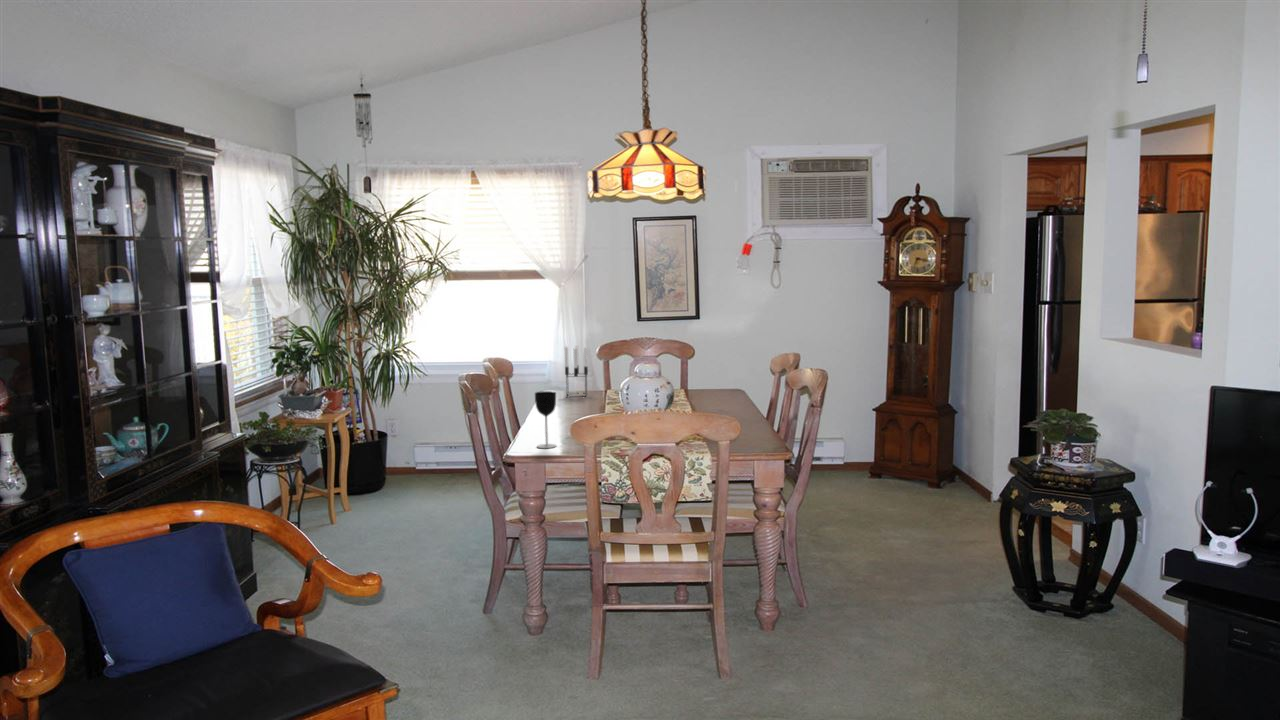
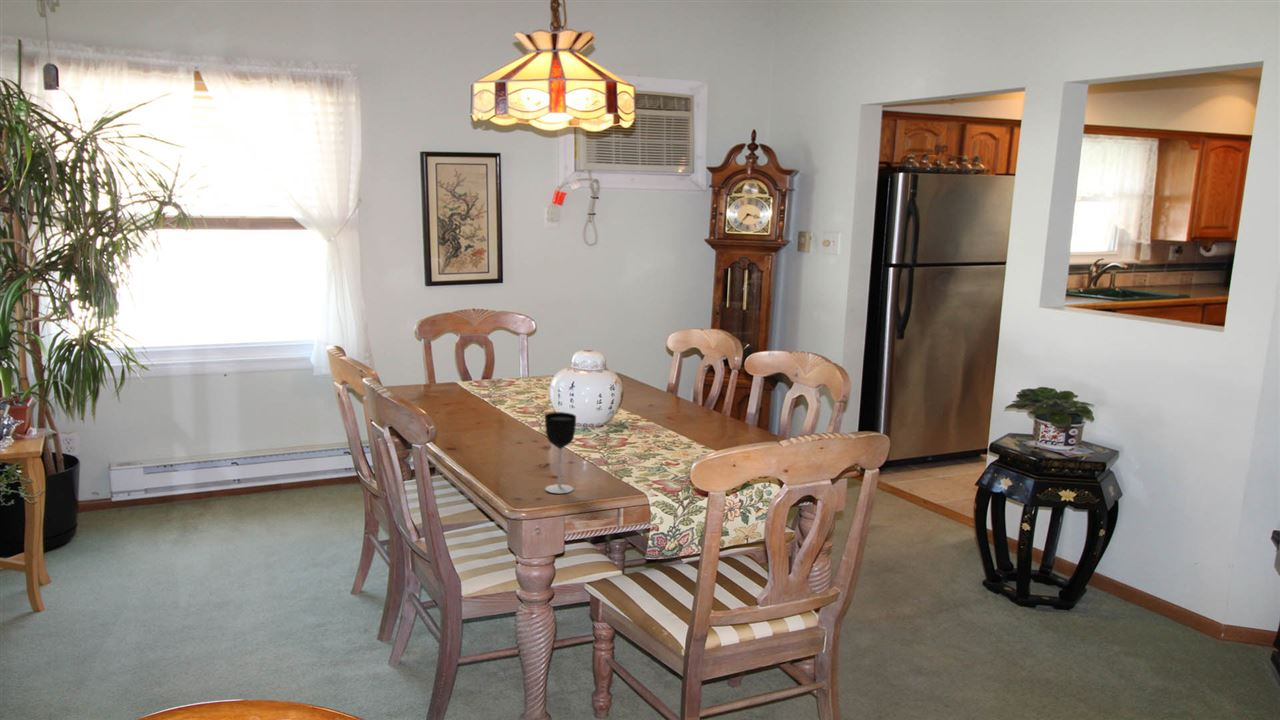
candle holder: present [565,345,588,396] -> none [426,327,460,399]

